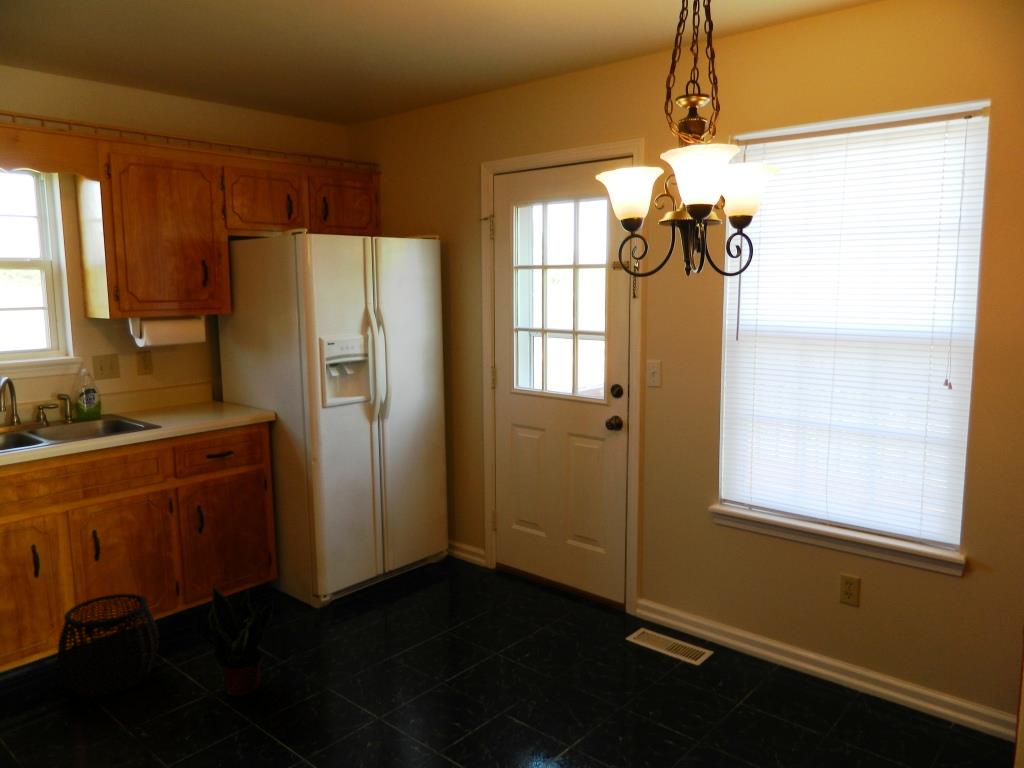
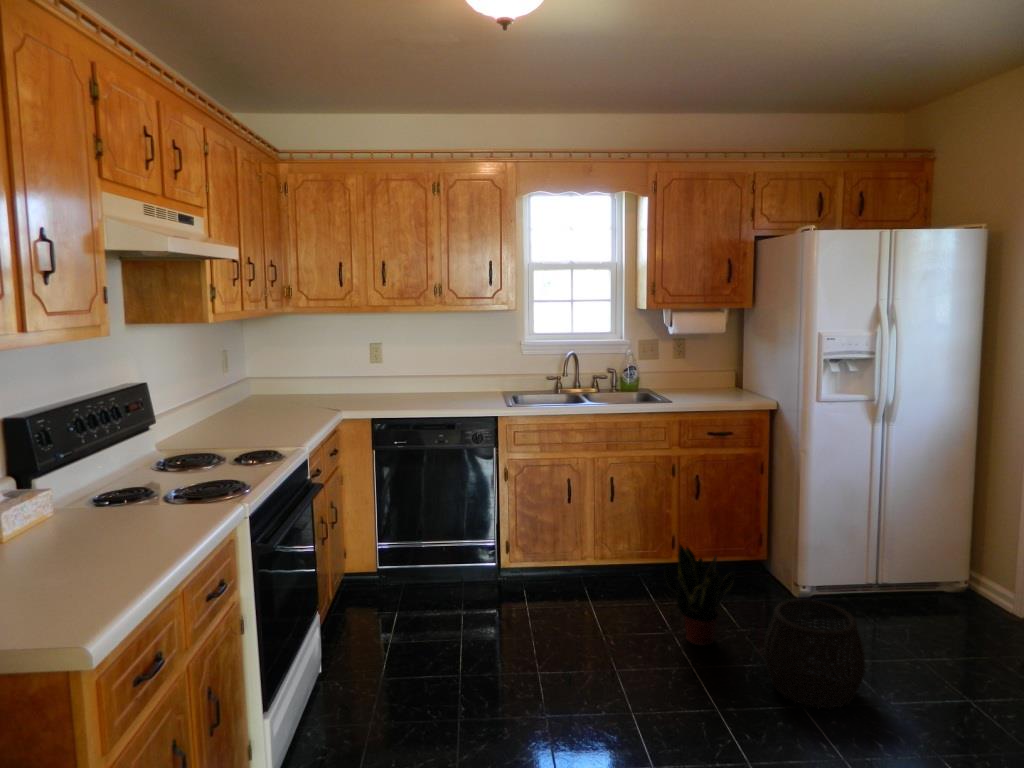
woven basket: present [57,594,159,697] -> present [764,600,865,710]

